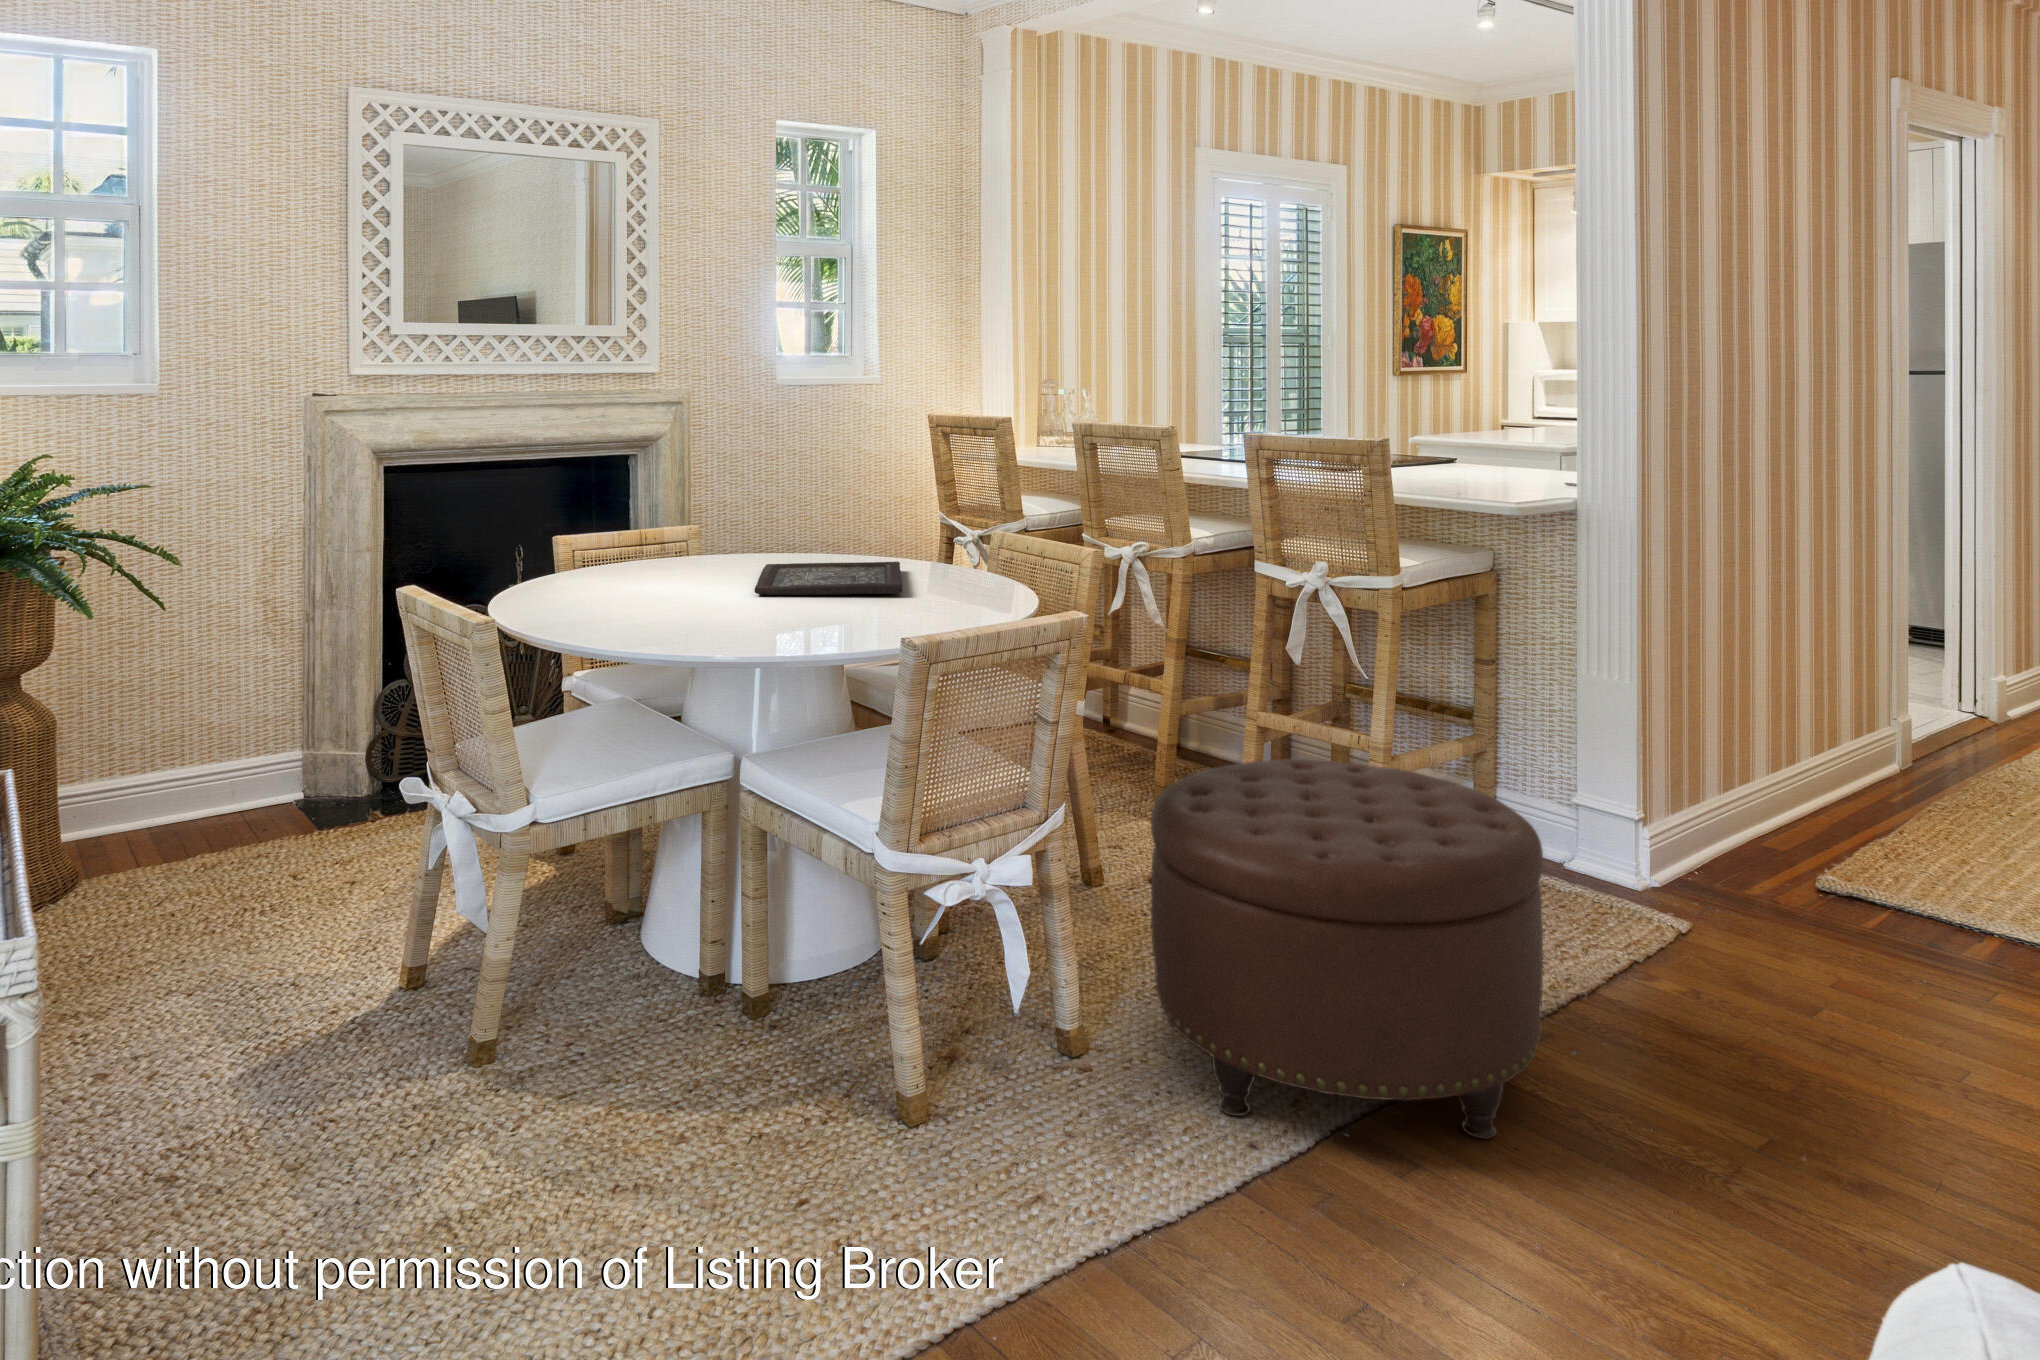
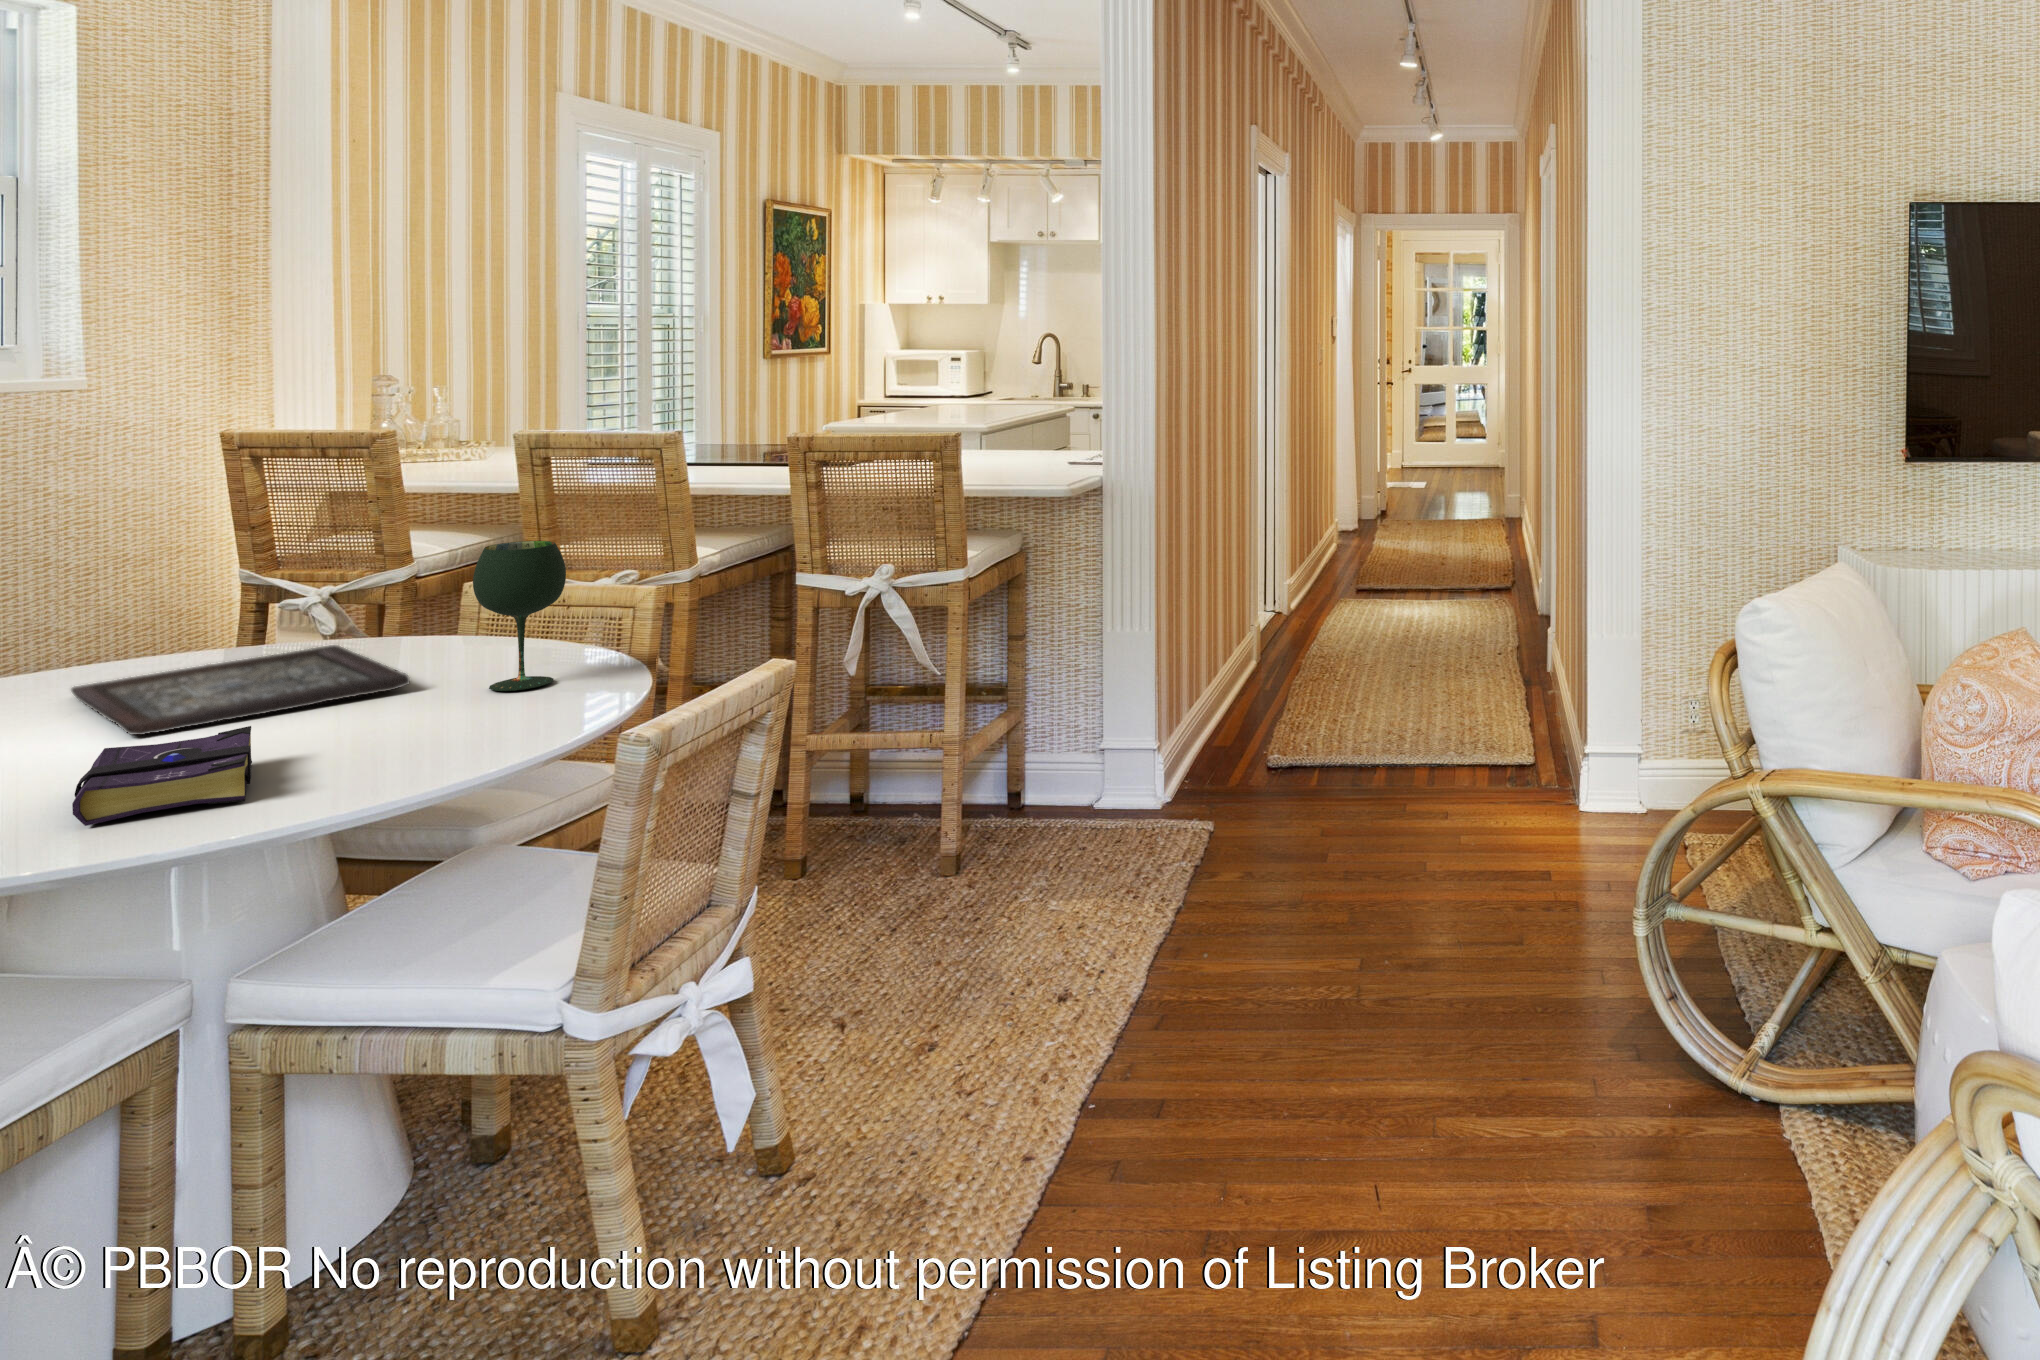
wine glass: none [930,494,988,607] -> present [473,541,566,691]
book: none [674,593,779,637] -> present [72,726,252,826]
ottoman: present [1151,759,1543,1139] -> none [843,750,1226,1144]

